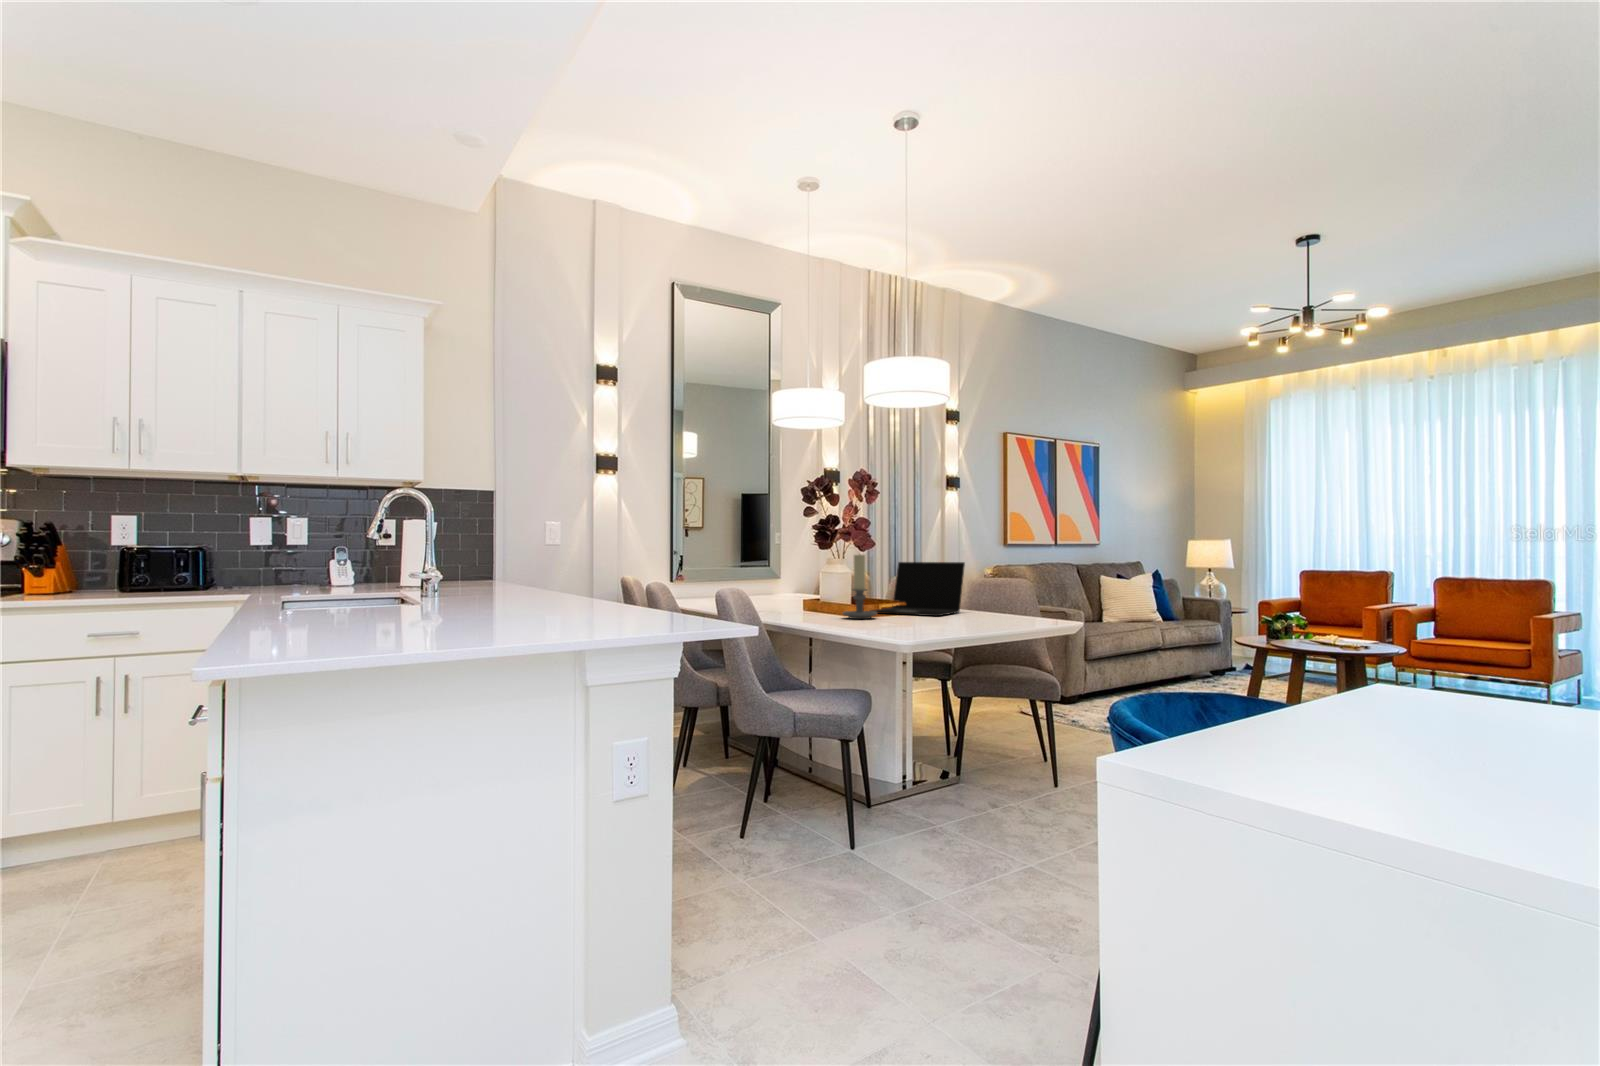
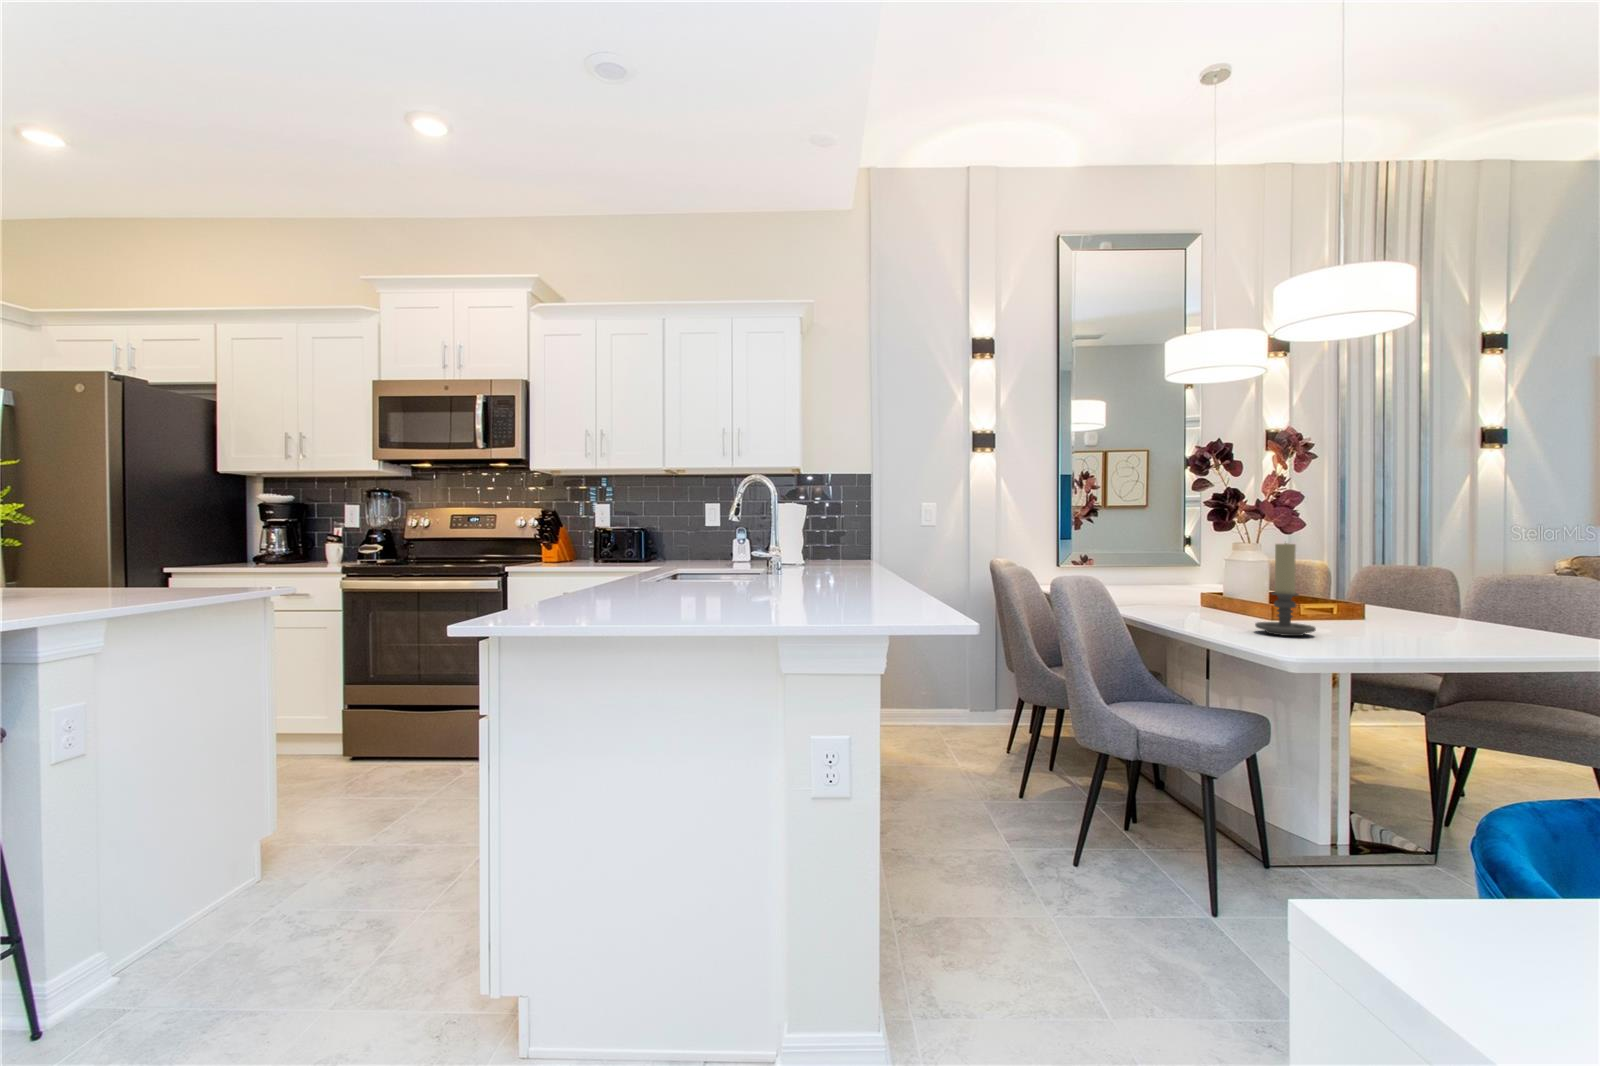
laptop: present [870,562,965,616] -> none [1308,553,1501,642]

